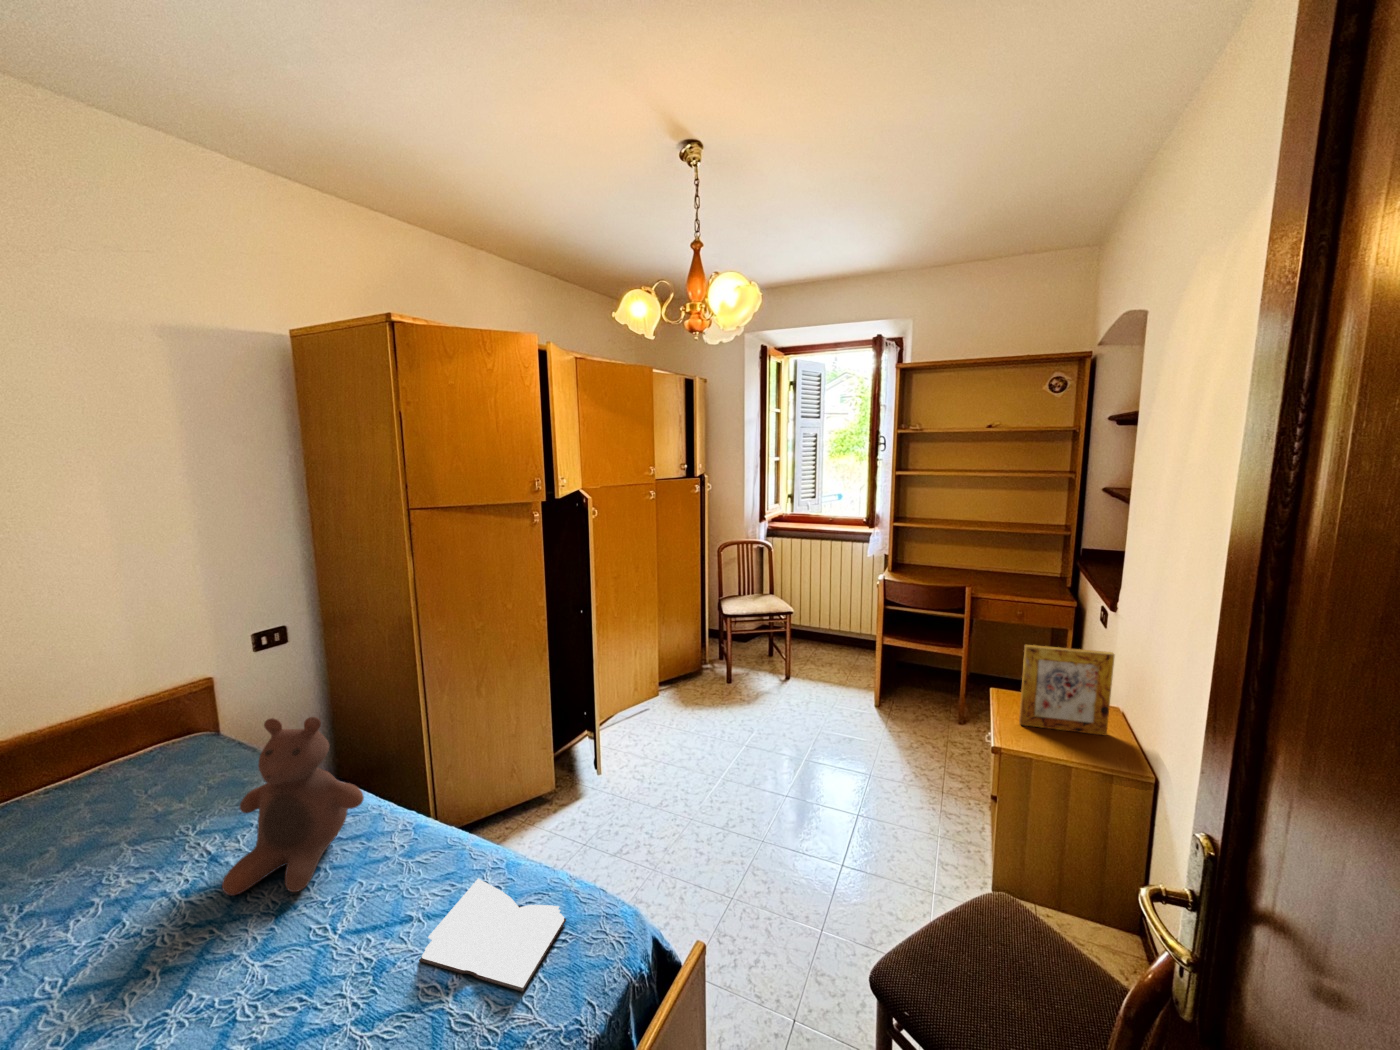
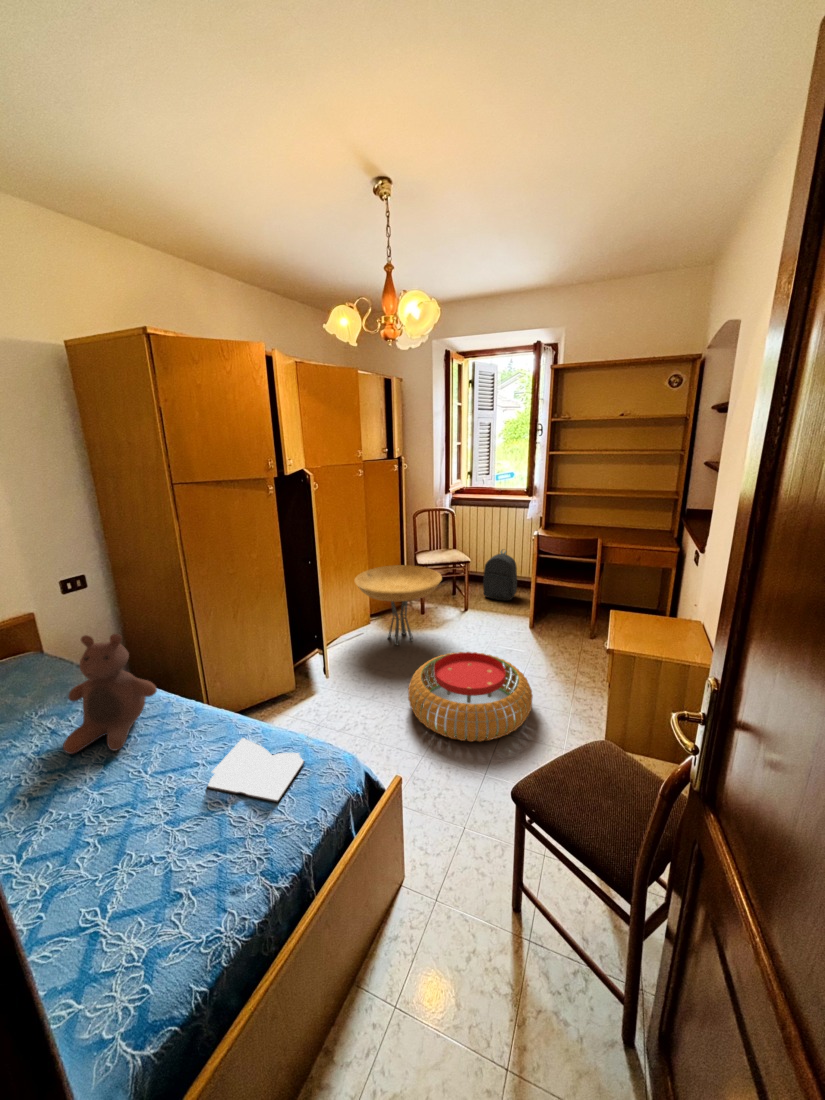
backpack: none [810,595,854,663] -> present [483,551,517,600]
side table: none [642,616,757,724] -> present [355,565,442,645]
picture frame: present [1019,645,1114,736] -> none [629,578,698,642]
pouf: none [712,738,886,874] -> present [408,652,533,742]

